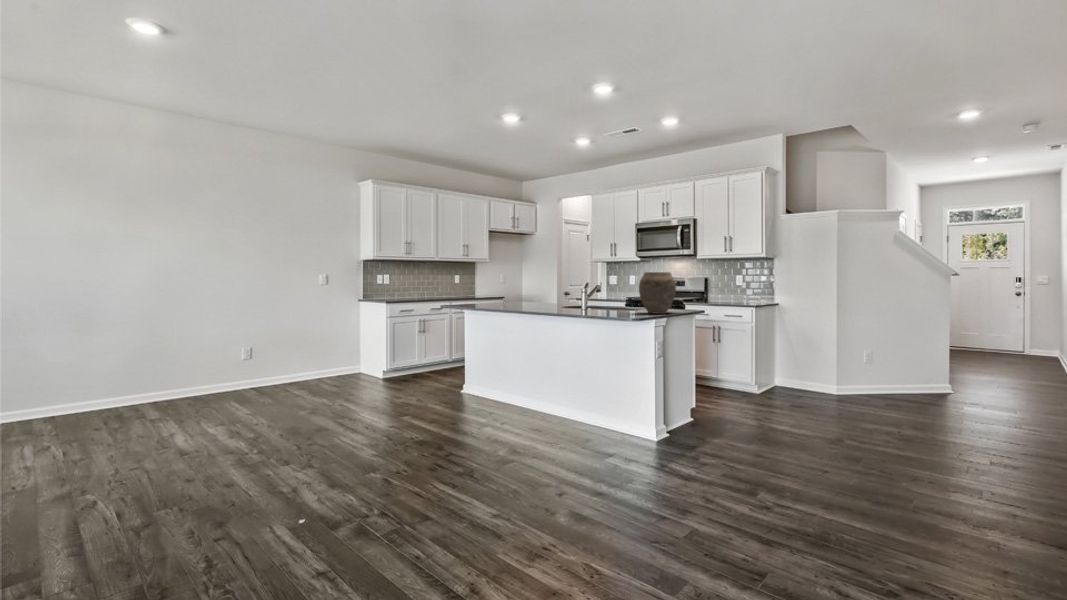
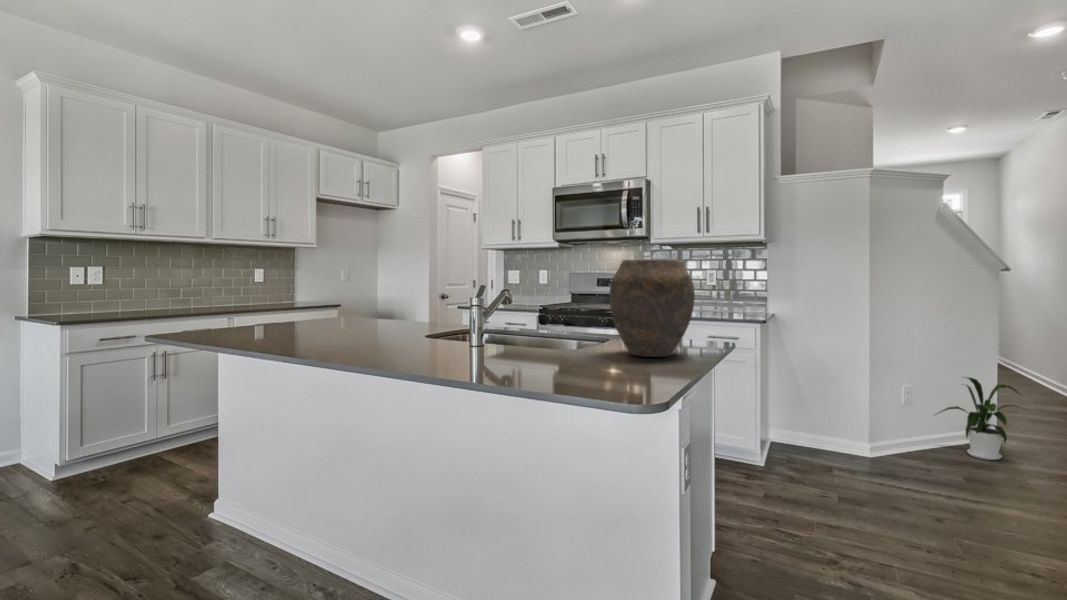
house plant: none [886,344,945,399] -> present [939,377,1021,460]

